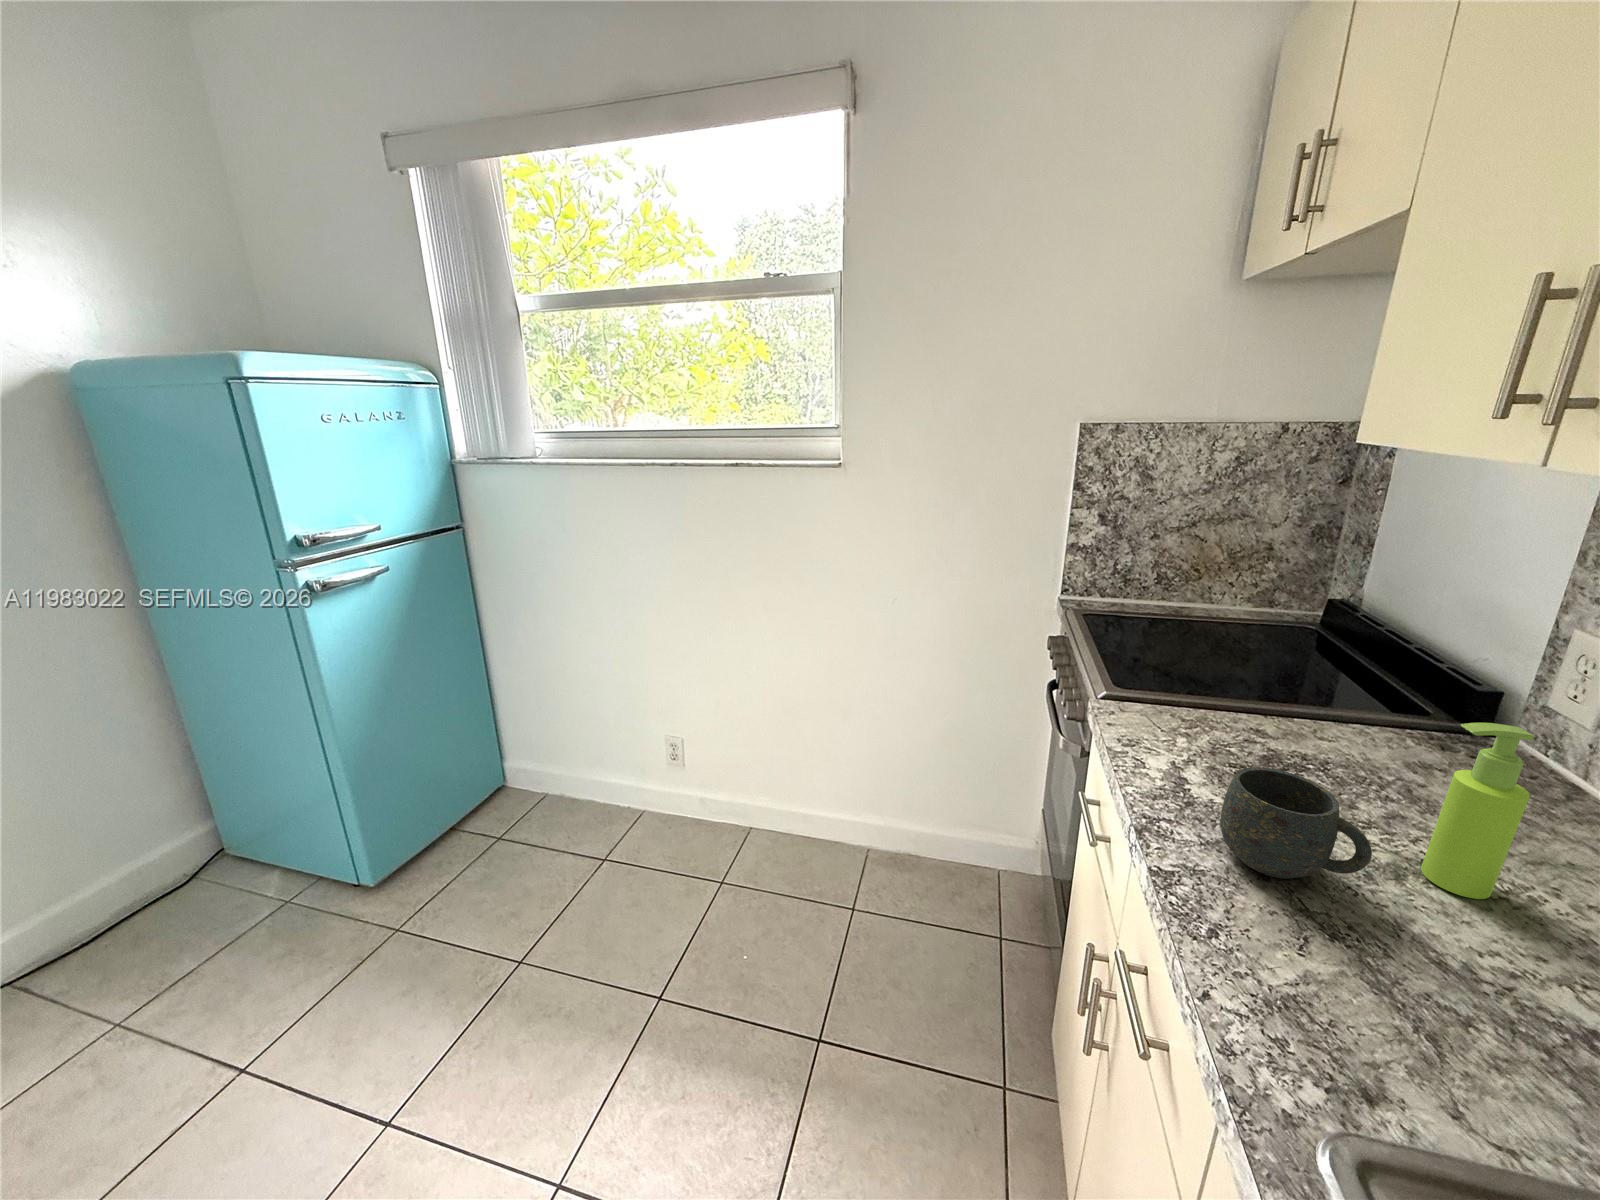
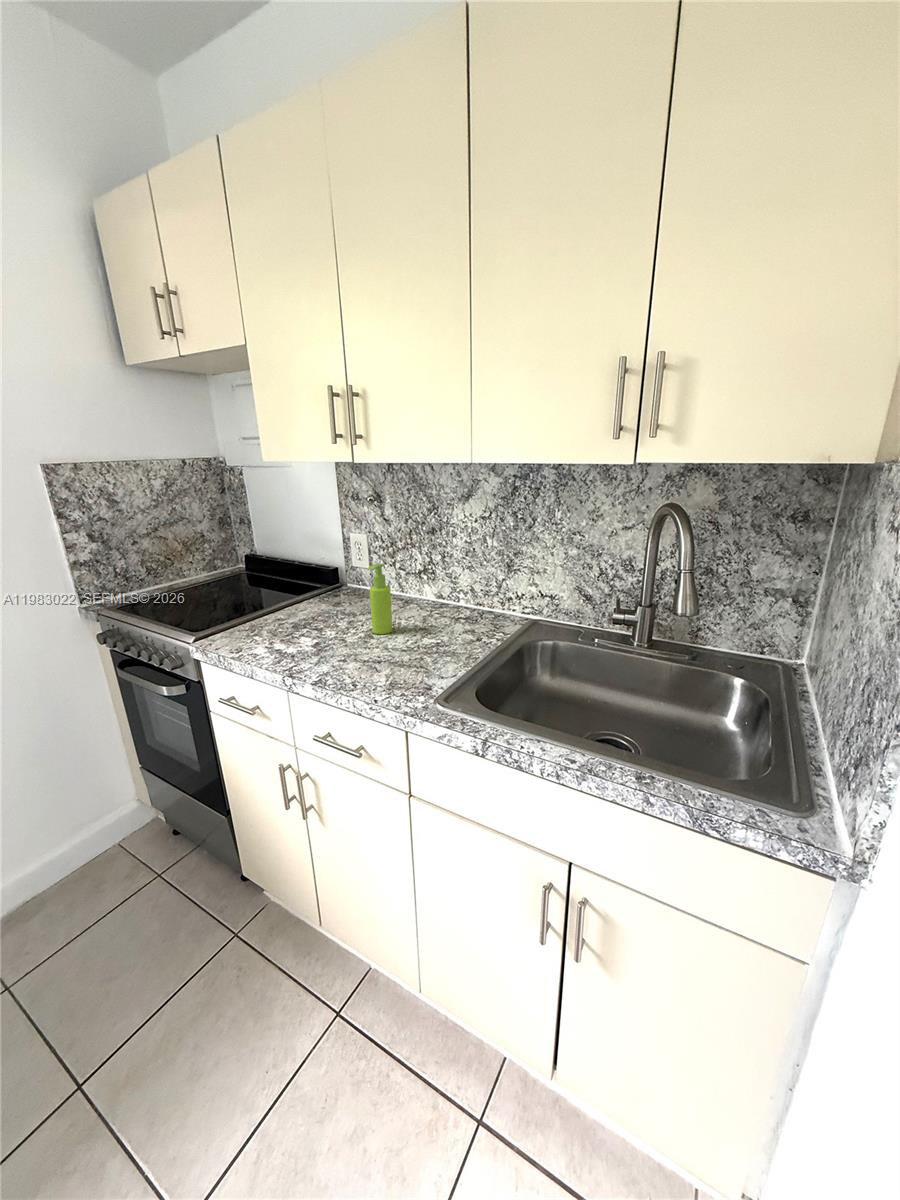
mug: present [1220,767,1372,879] -> none [315,614,370,662]

